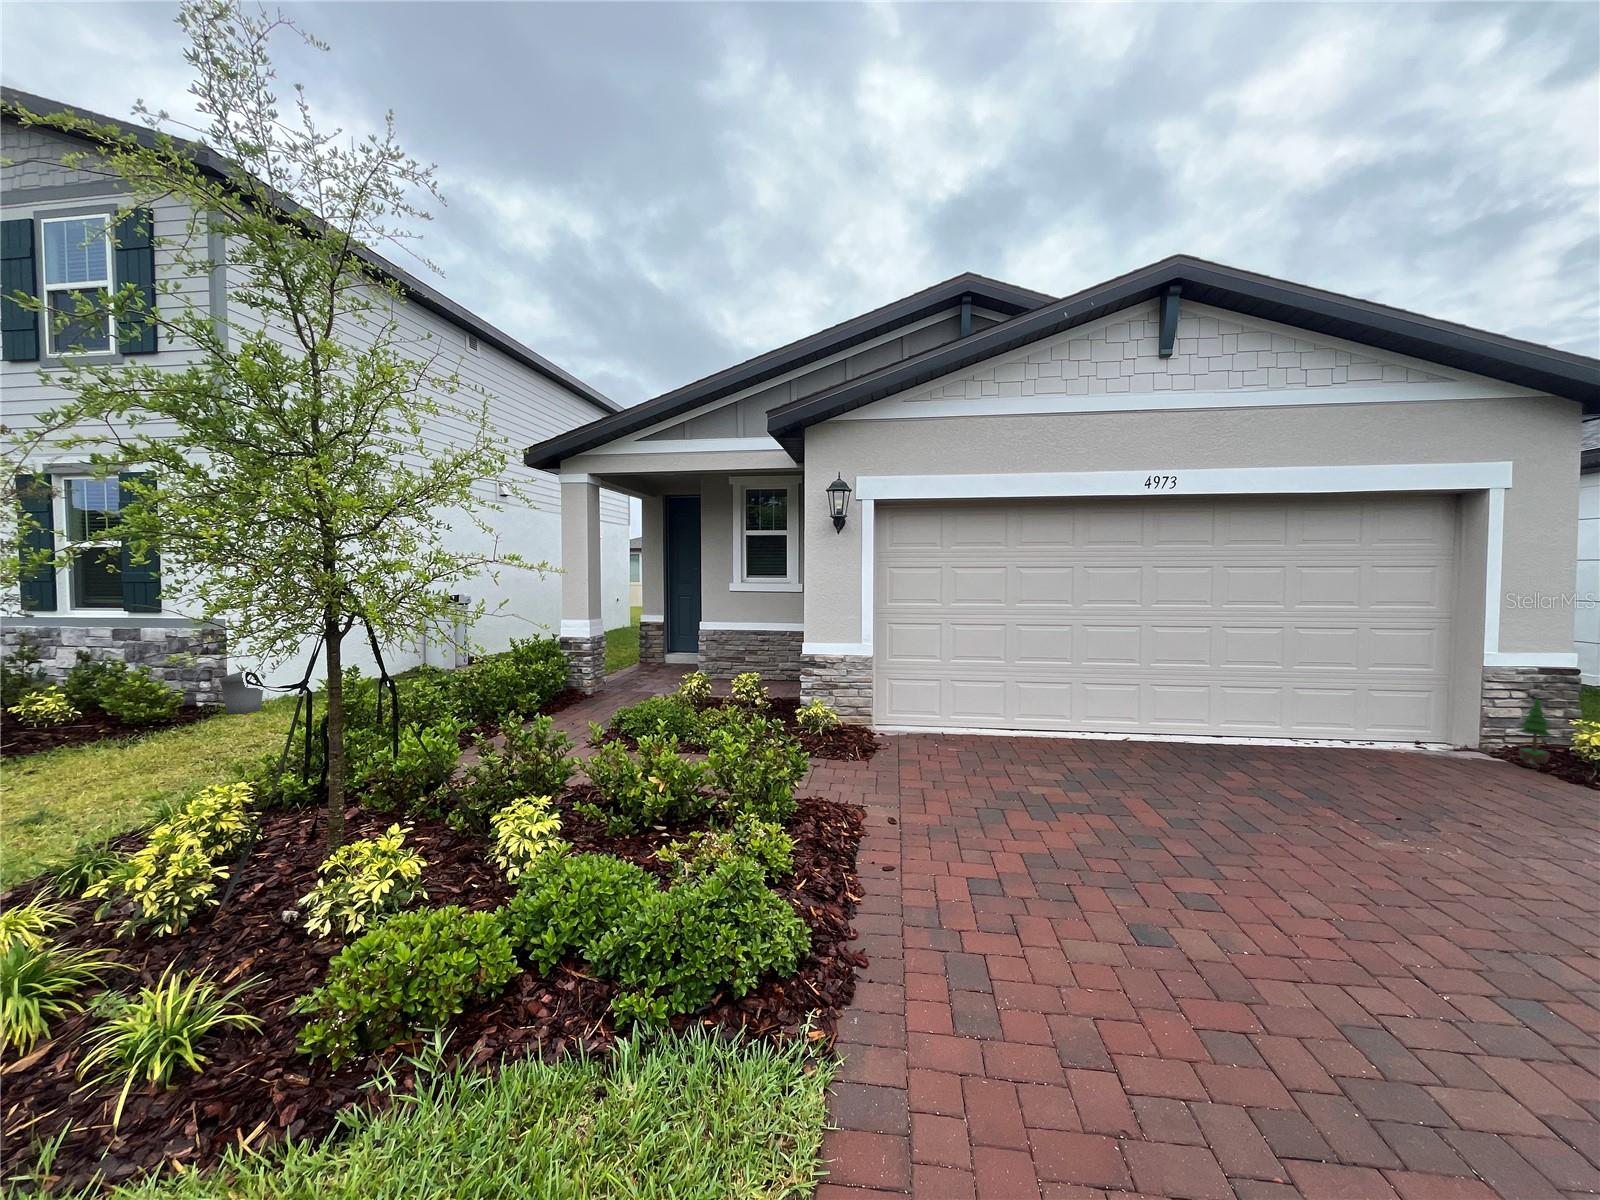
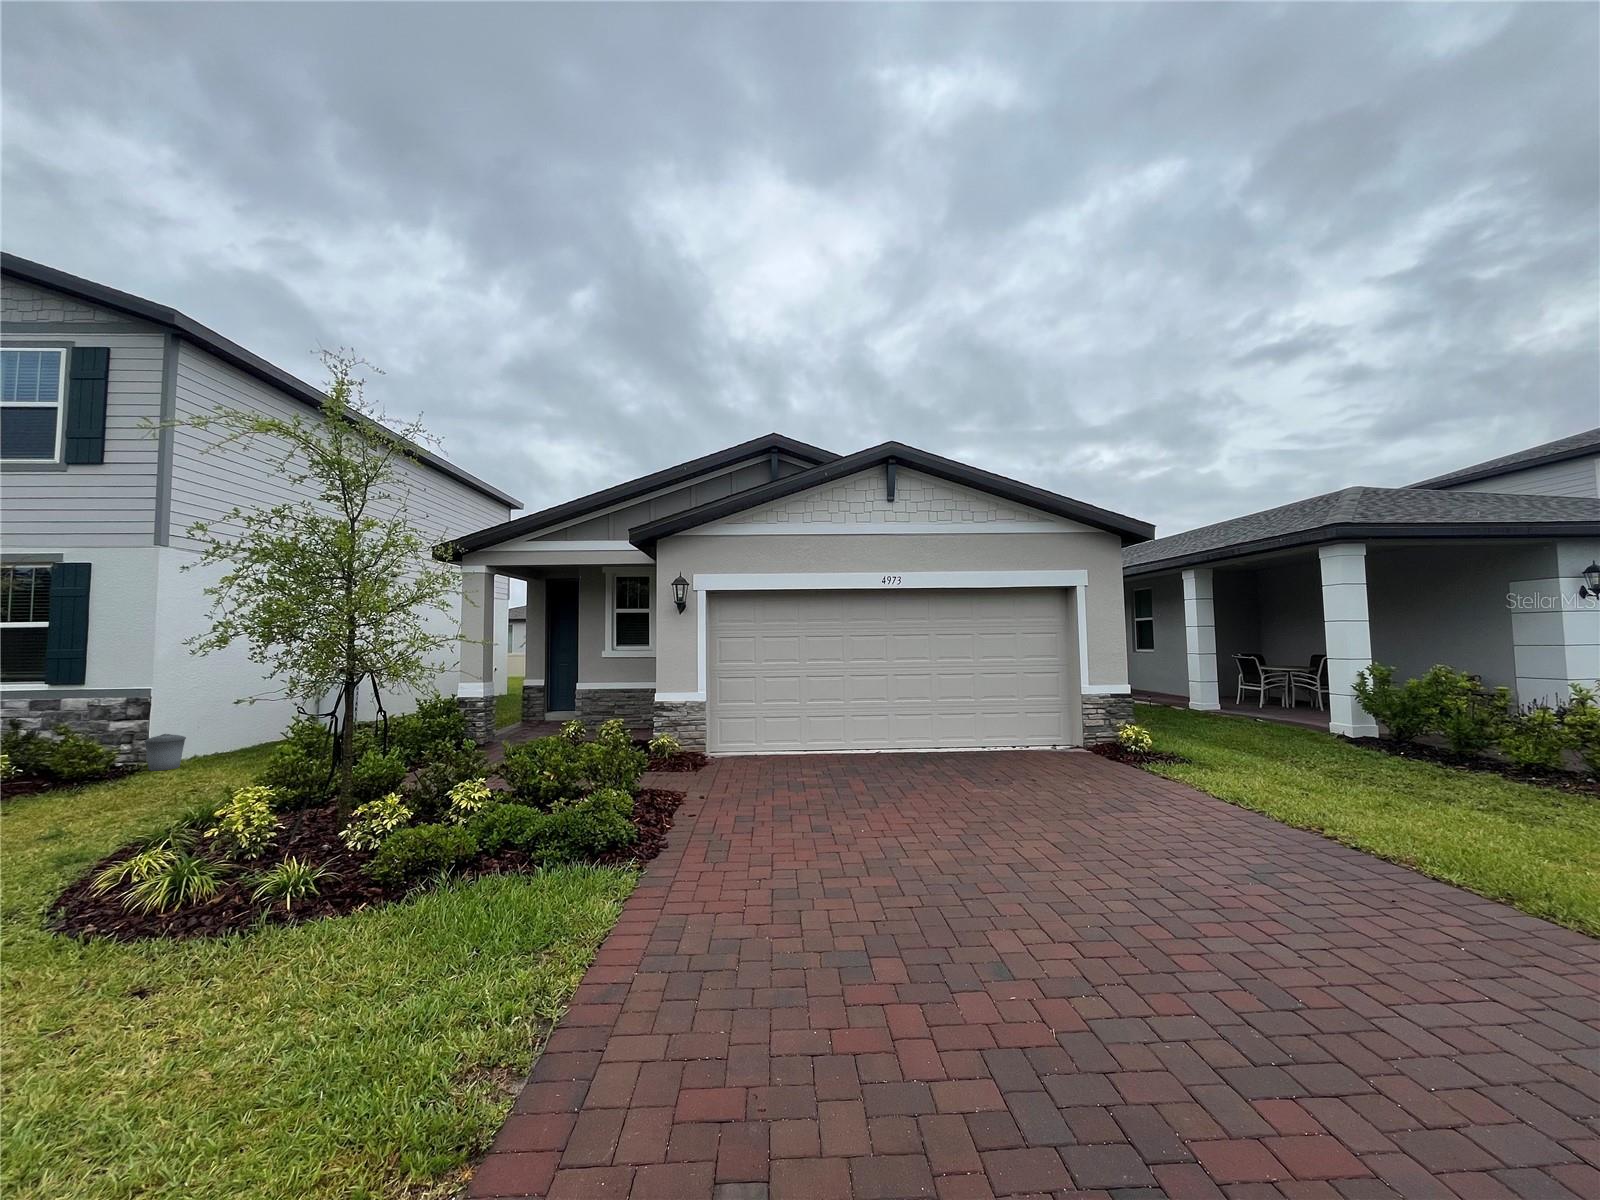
potted tree: present [1518,697,1553,768] -> none [1099,711,1116,756]

